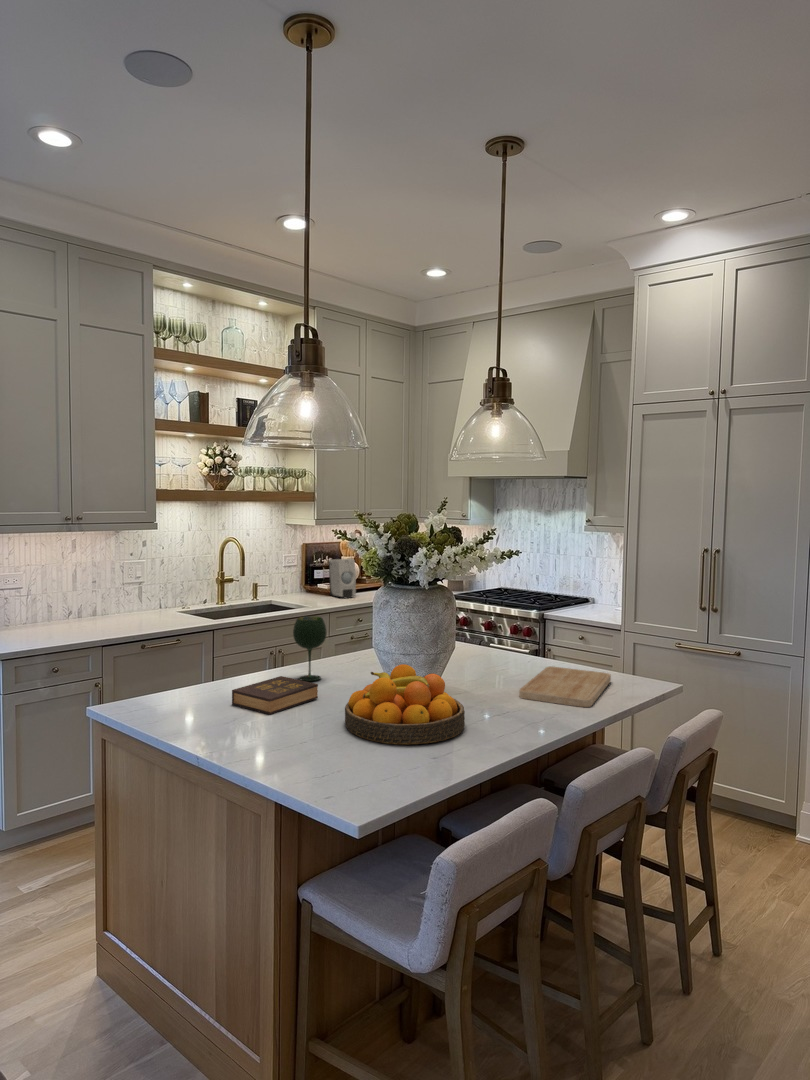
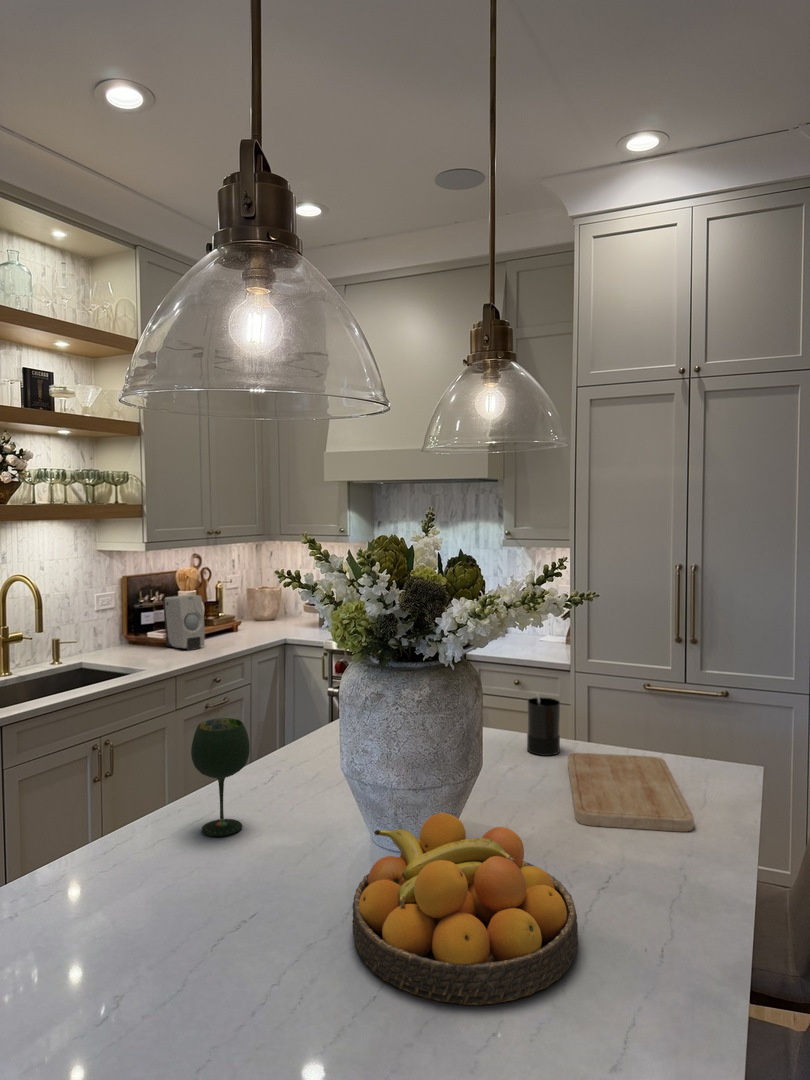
candle: none [527,627,551,669] -> present [527,694,560,756]
hardback book: present [232,676,318,715] -> none [103,843,265,951]

